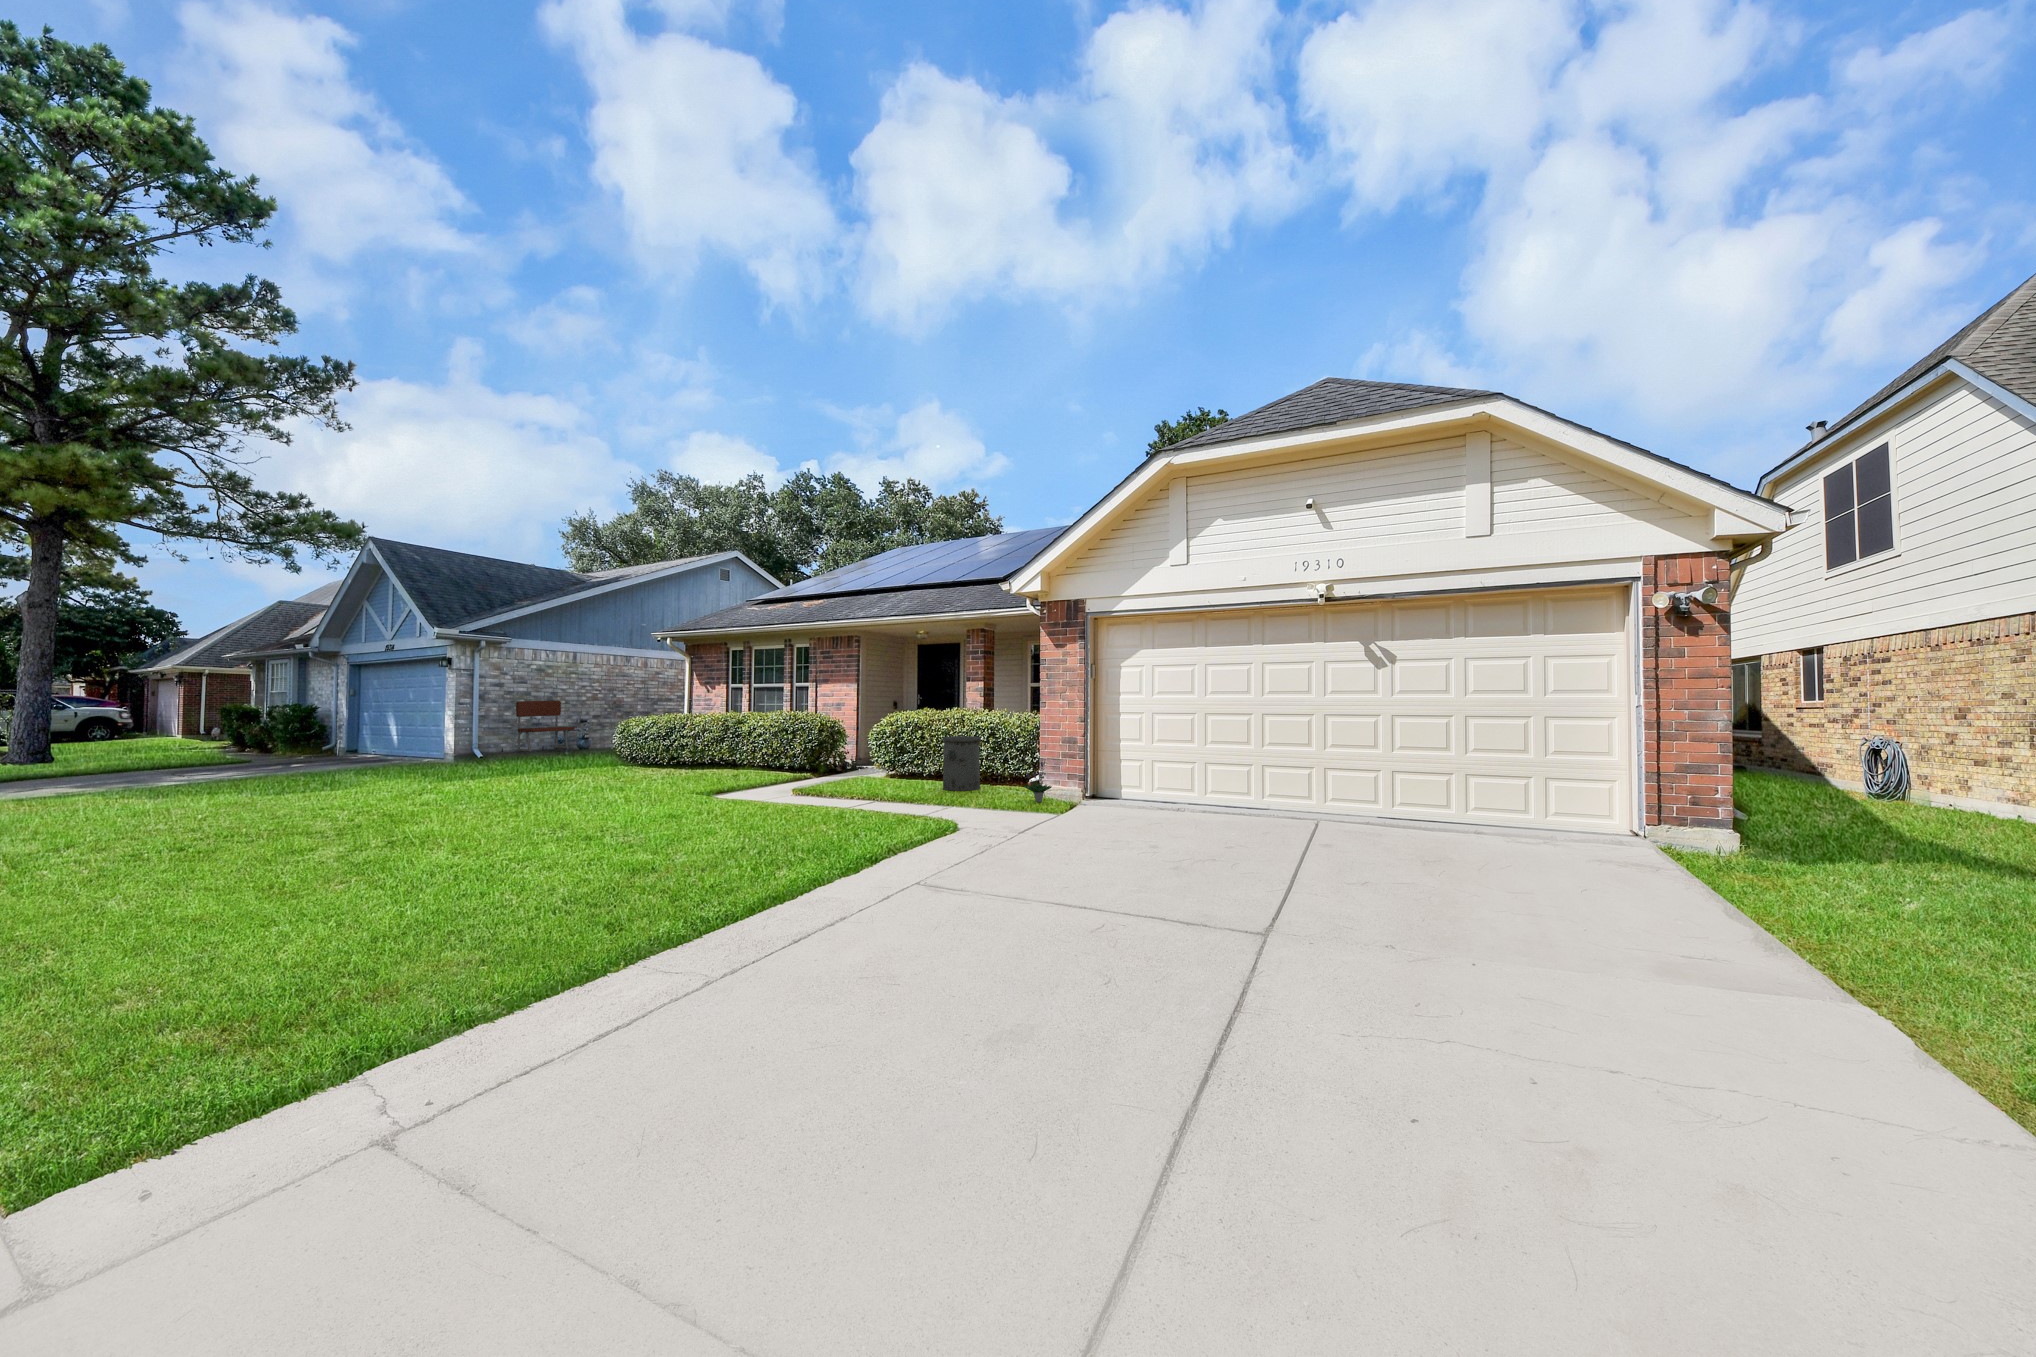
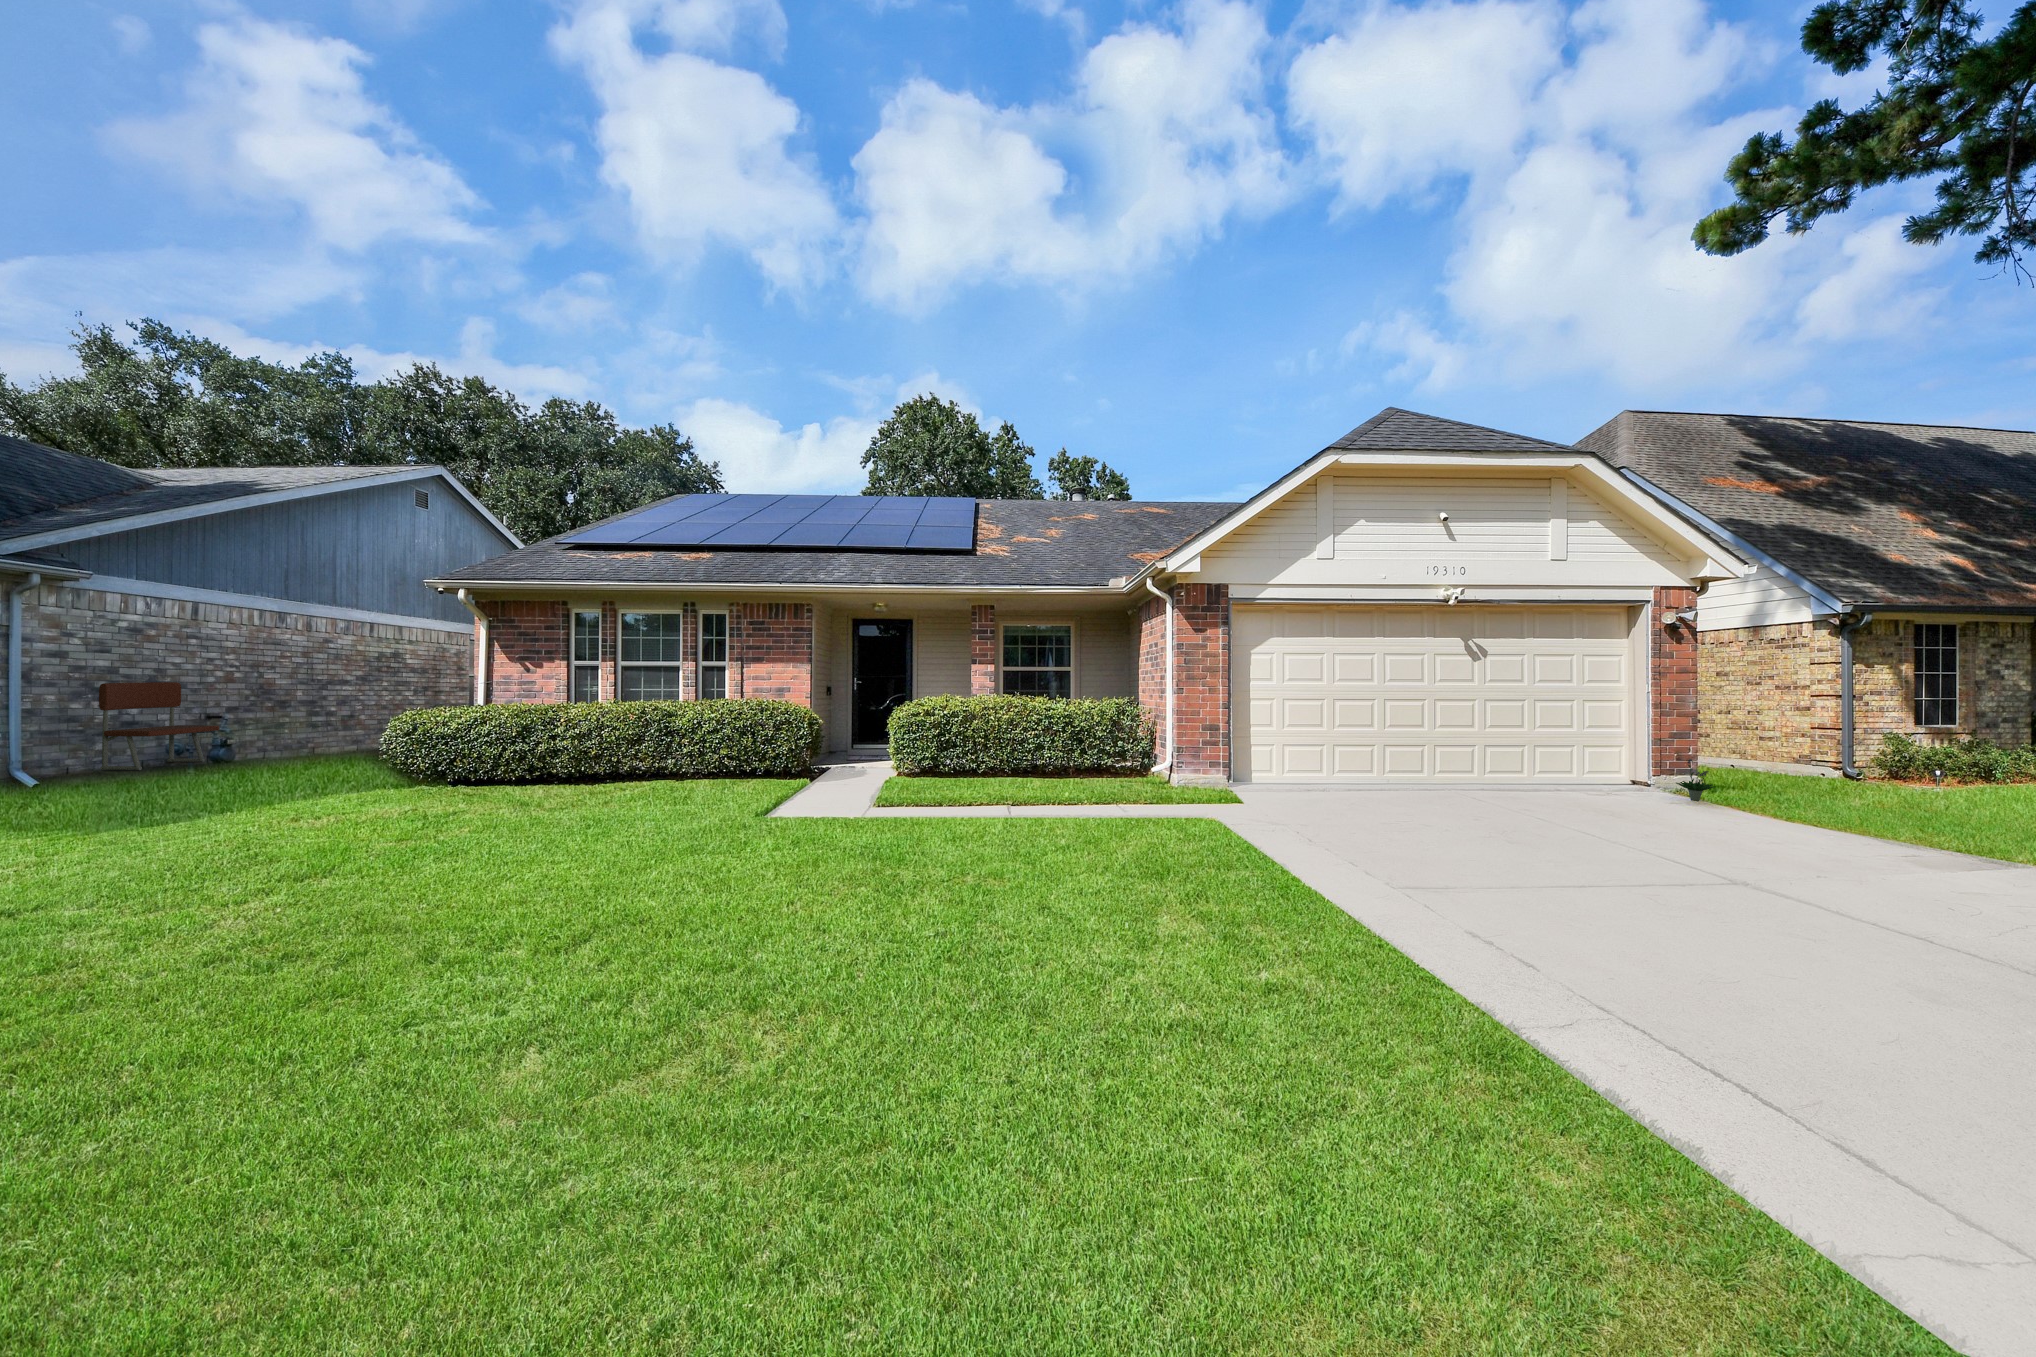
trash can: present [943,735,981,791] -> none [1024,726,1067,789]
potted plant: present [1024,762,1052,802] -> present [1676,759,1715,801]

